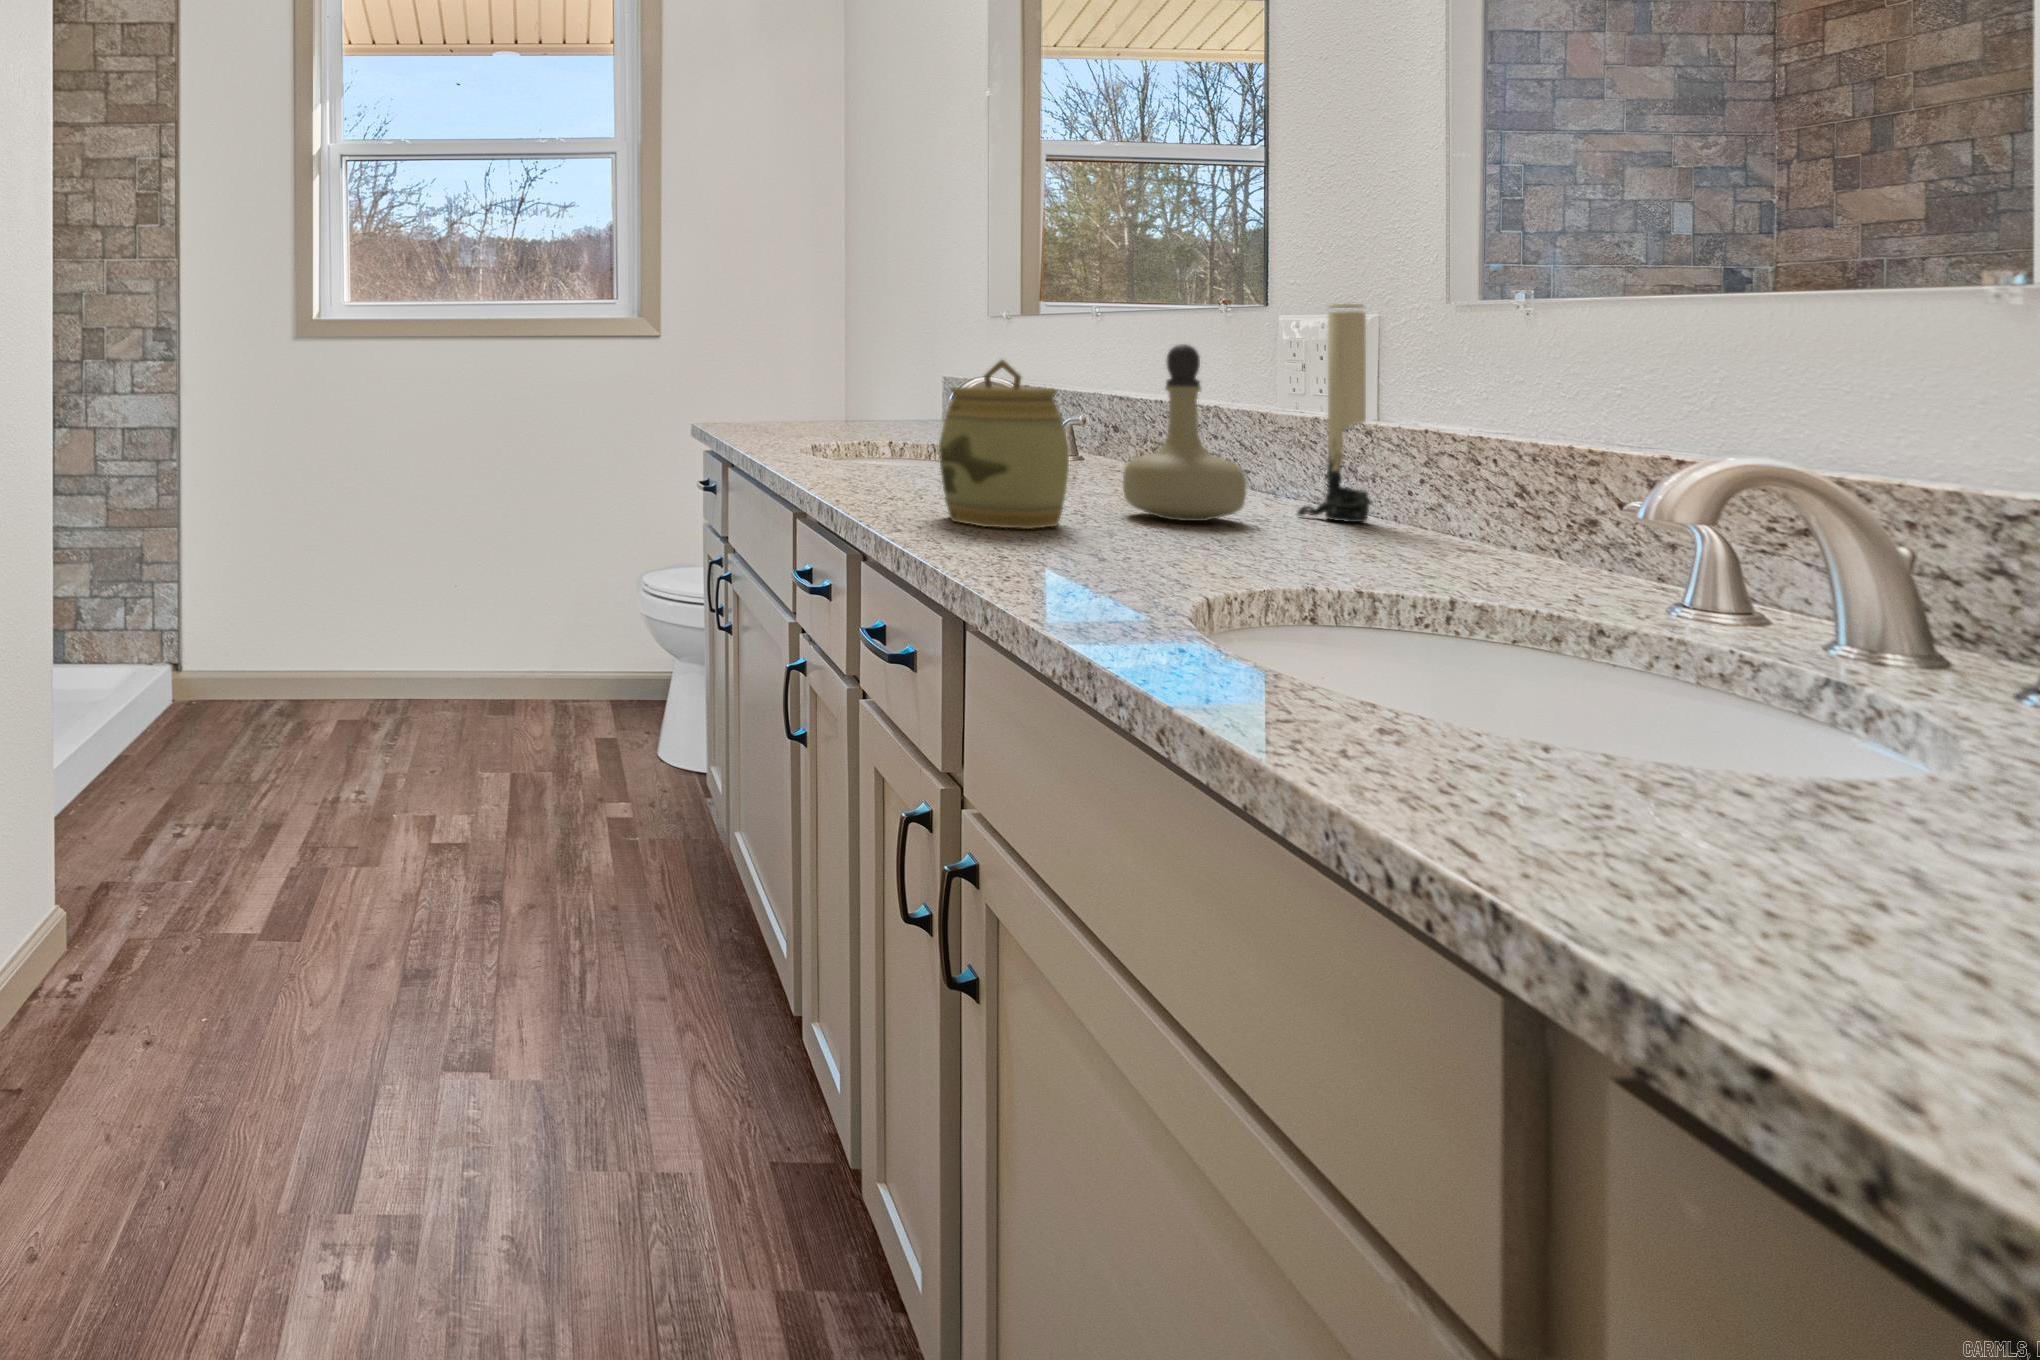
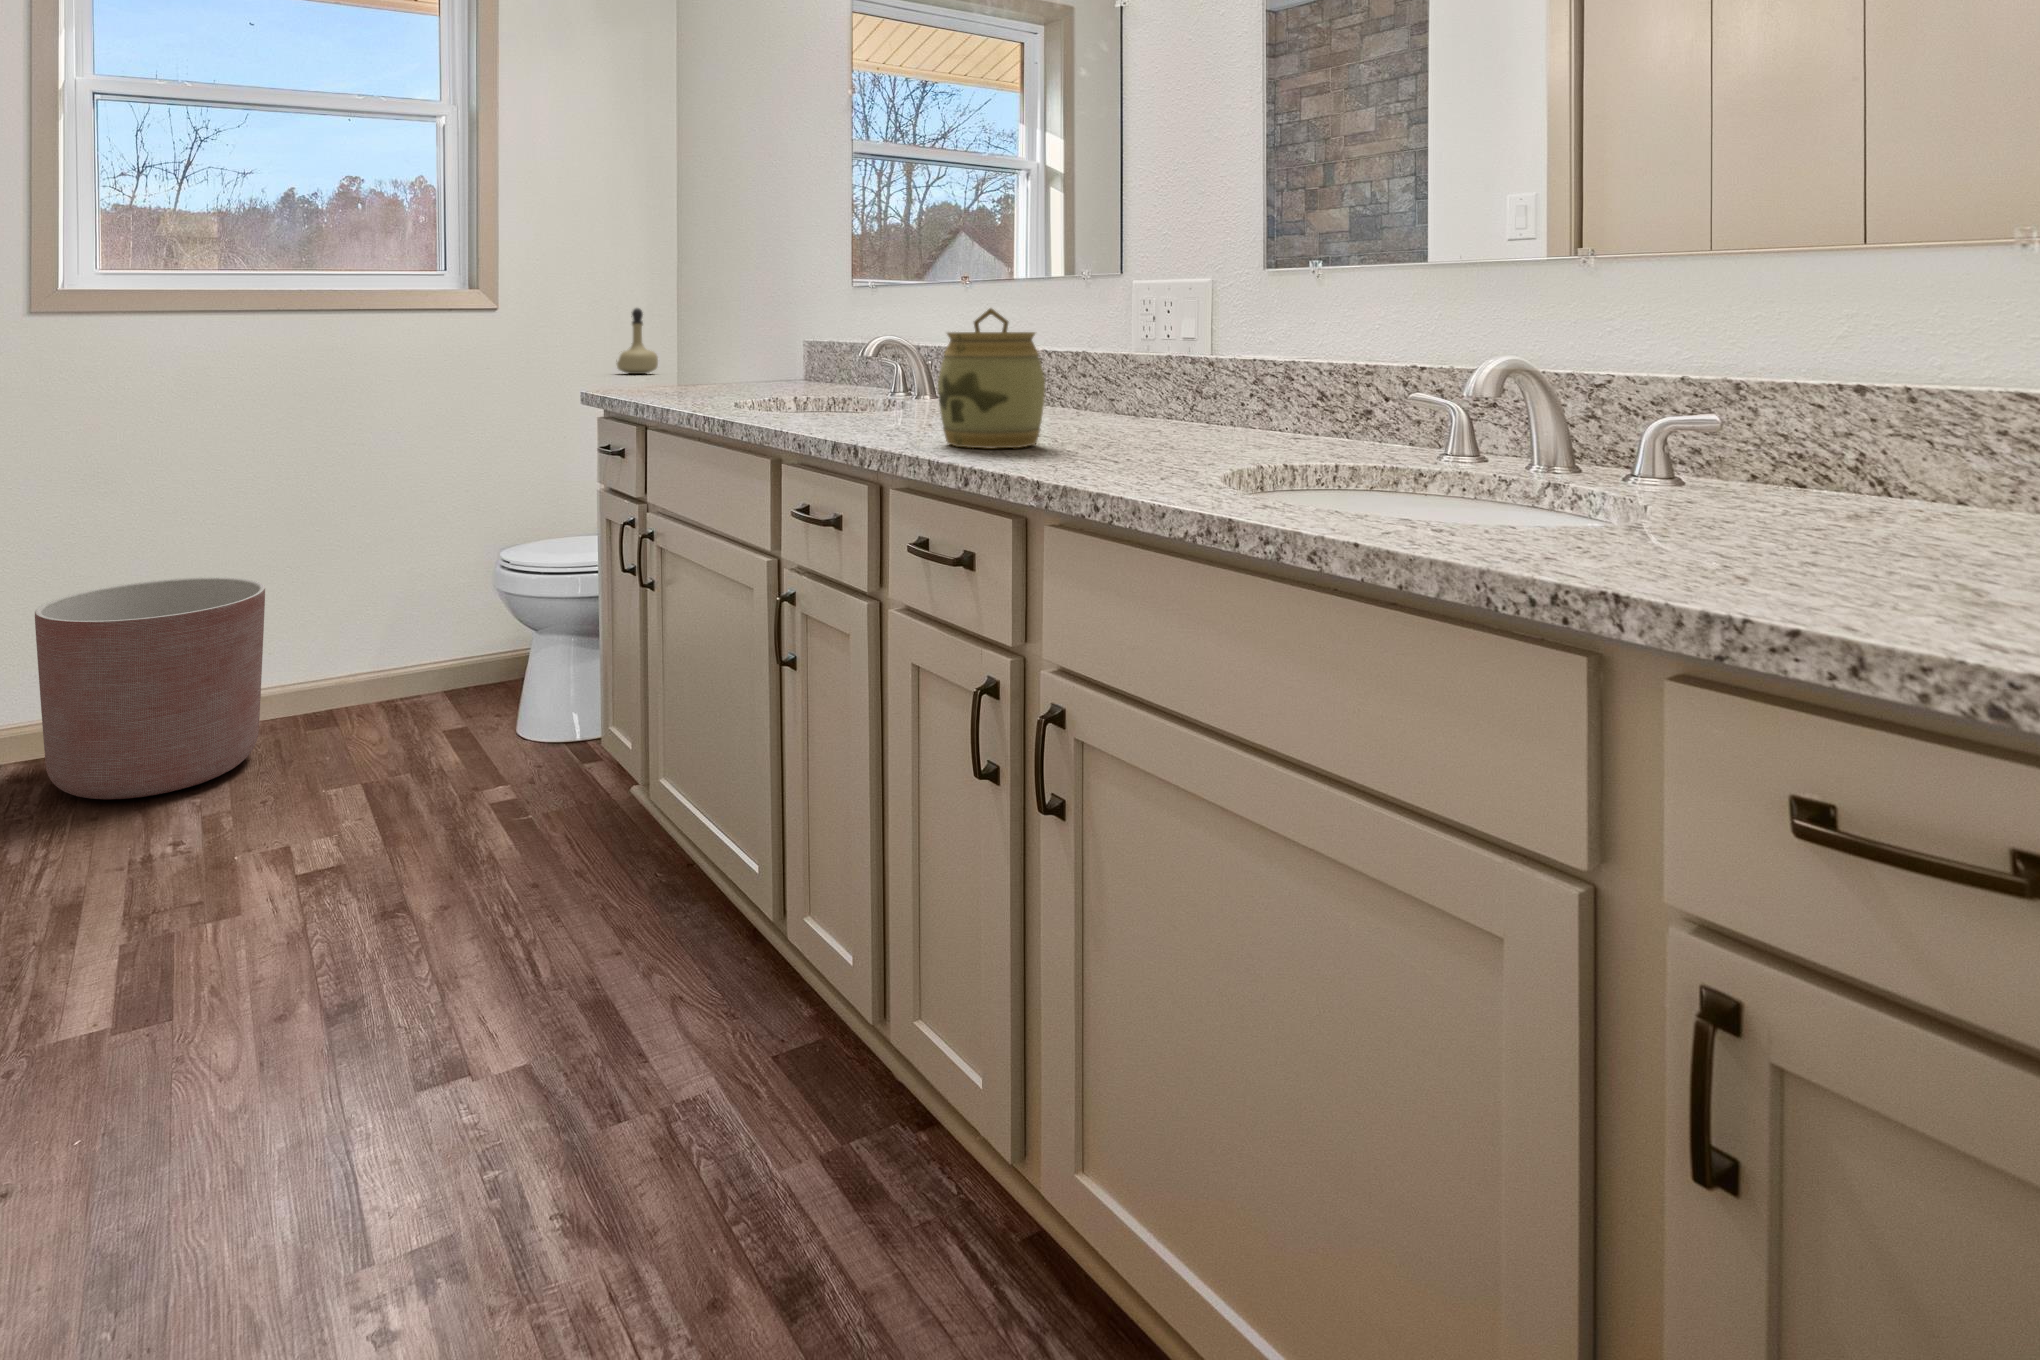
candle: present [1298,303,1370,522] -> none [1160,266,1208,429]
perfume bottle: present [1123,344,1246,521] -> present [617,308,658,374]
planter: none [293,567,456,746] -> present [35,577,265,799]

